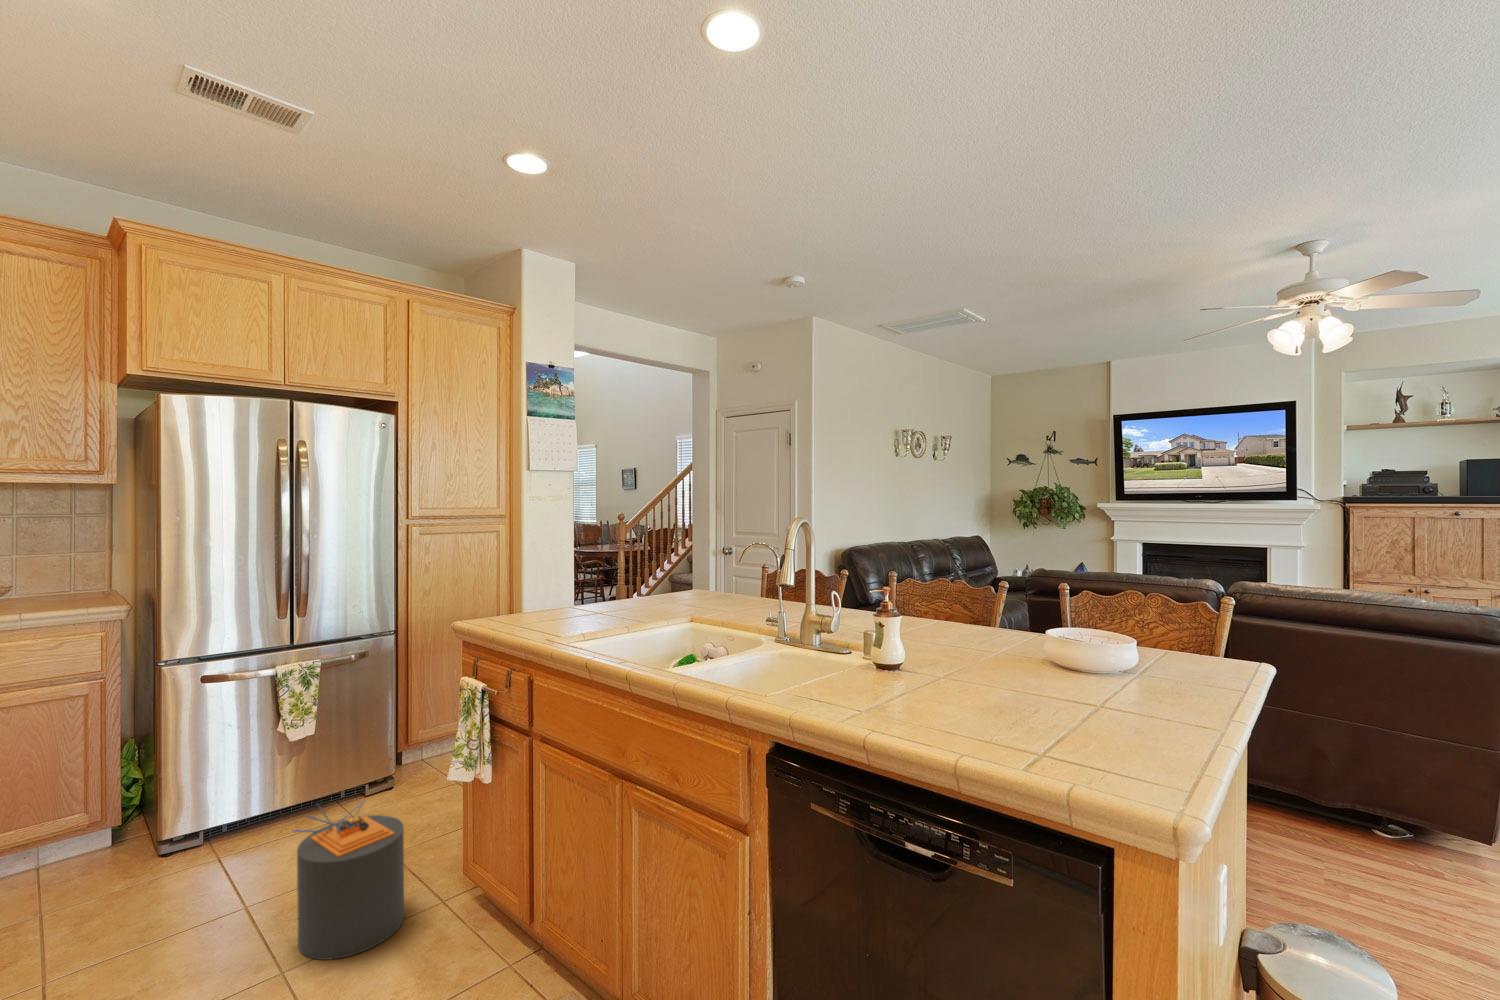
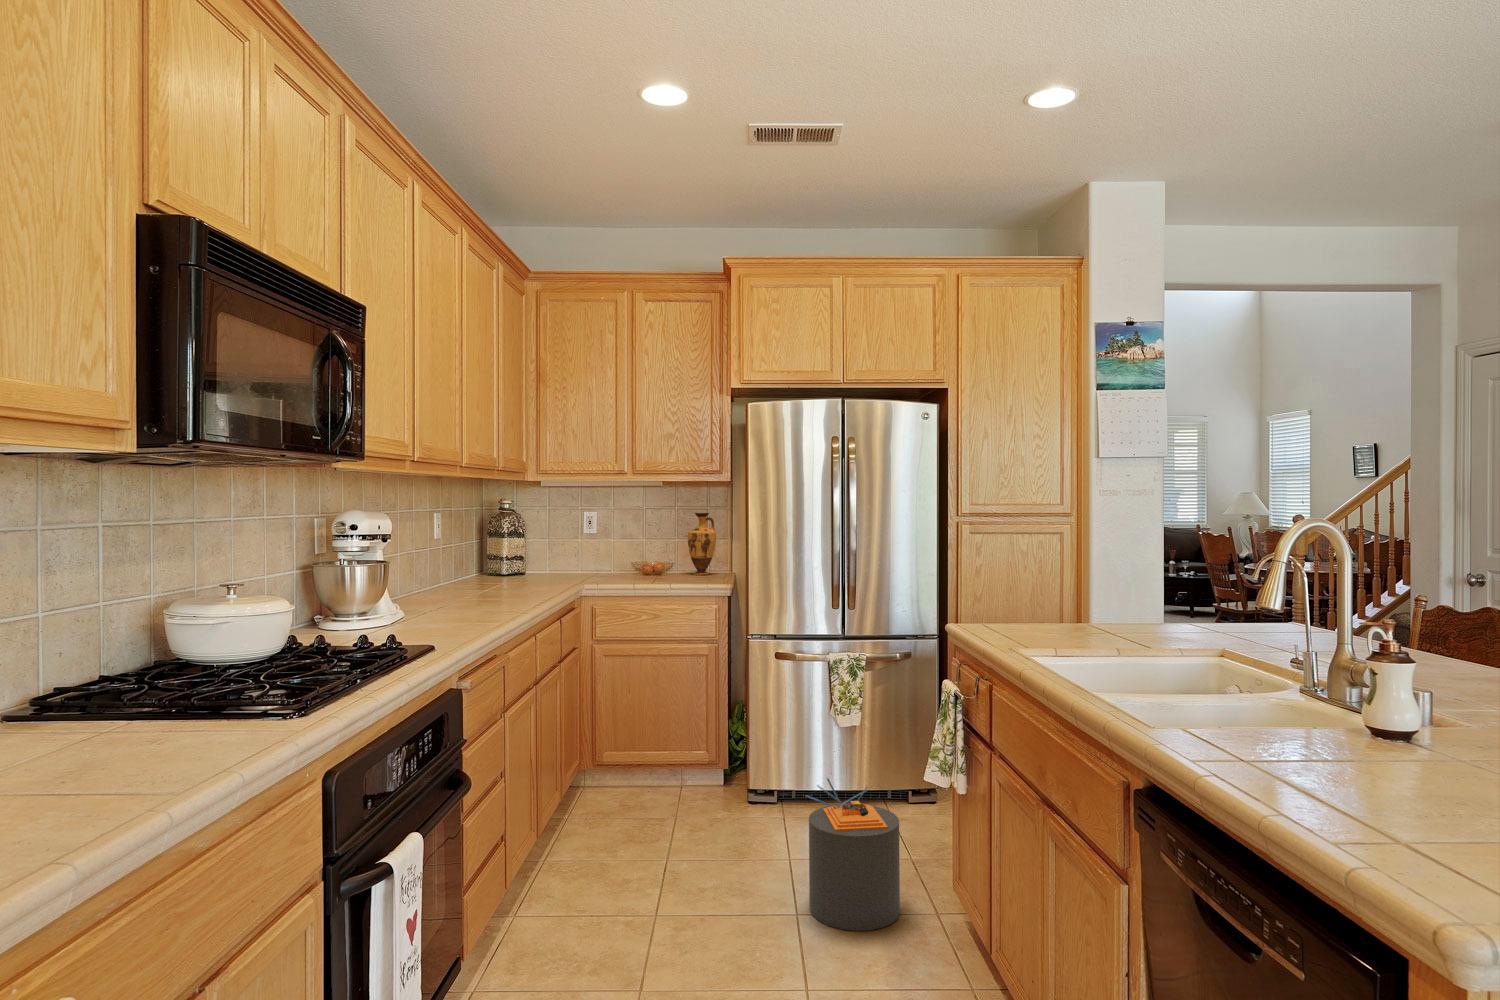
vase: none [35,521,85,598] -> present [688,513,716,575]

